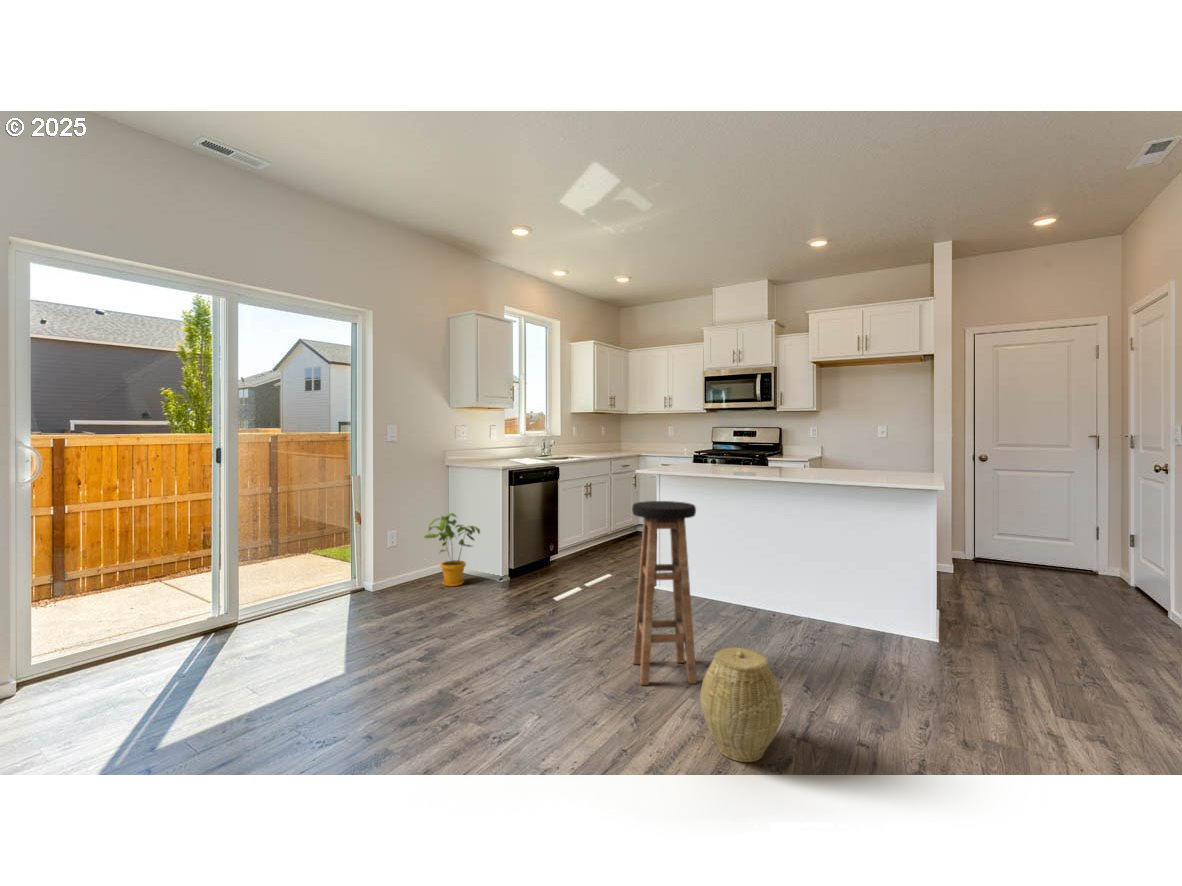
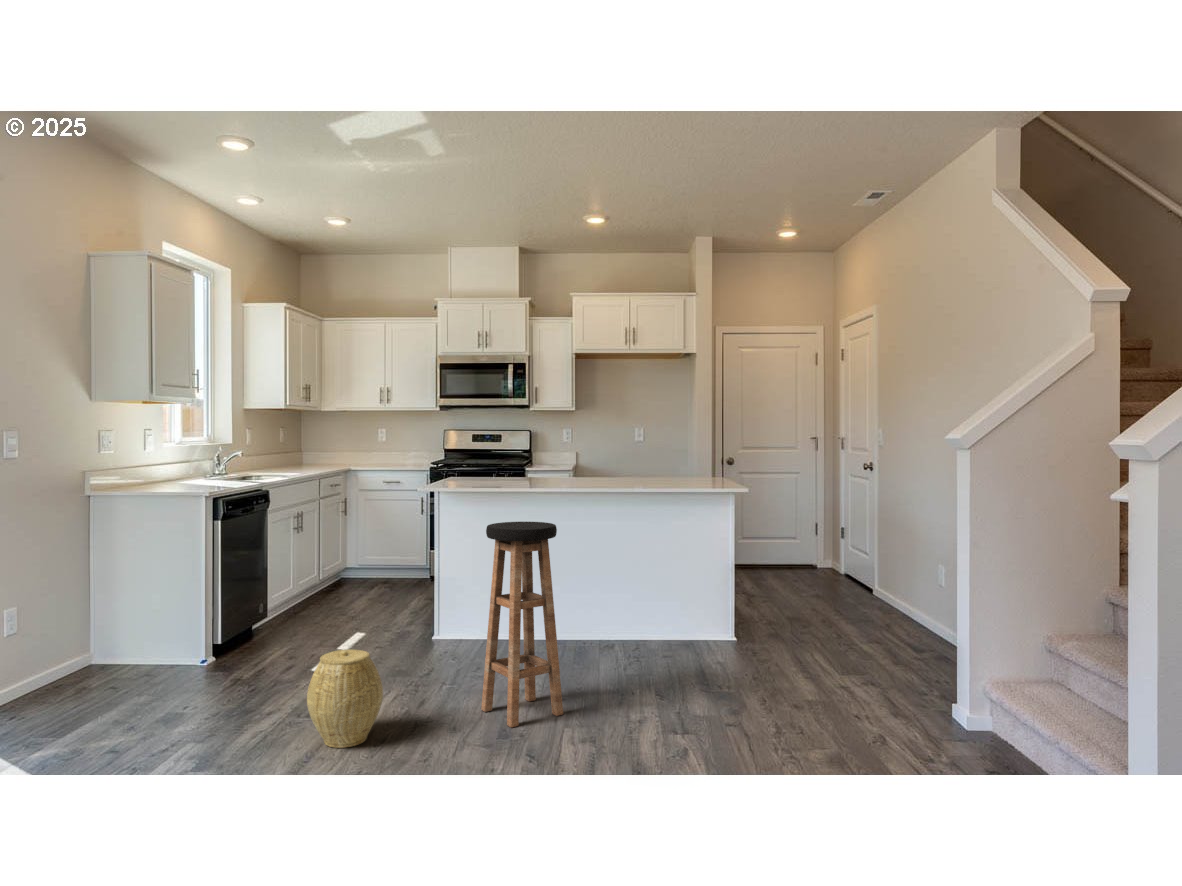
house plant: present [424,513,480,587] -> none [76,565,178,678]
woven basket: present [701,647,783,762] -> present [307,649,383,748]

